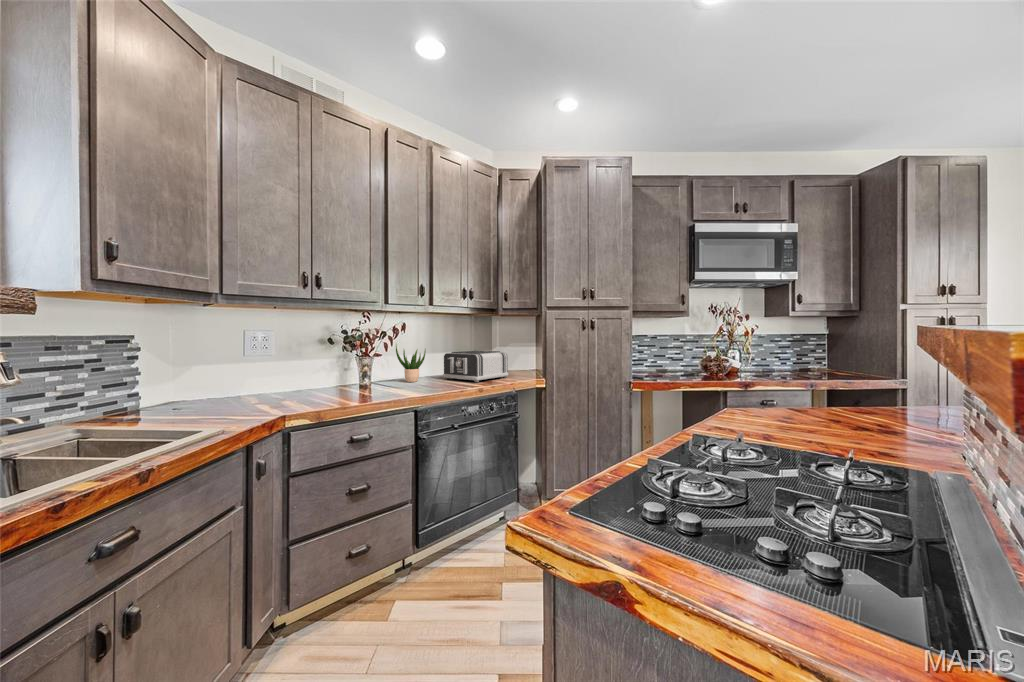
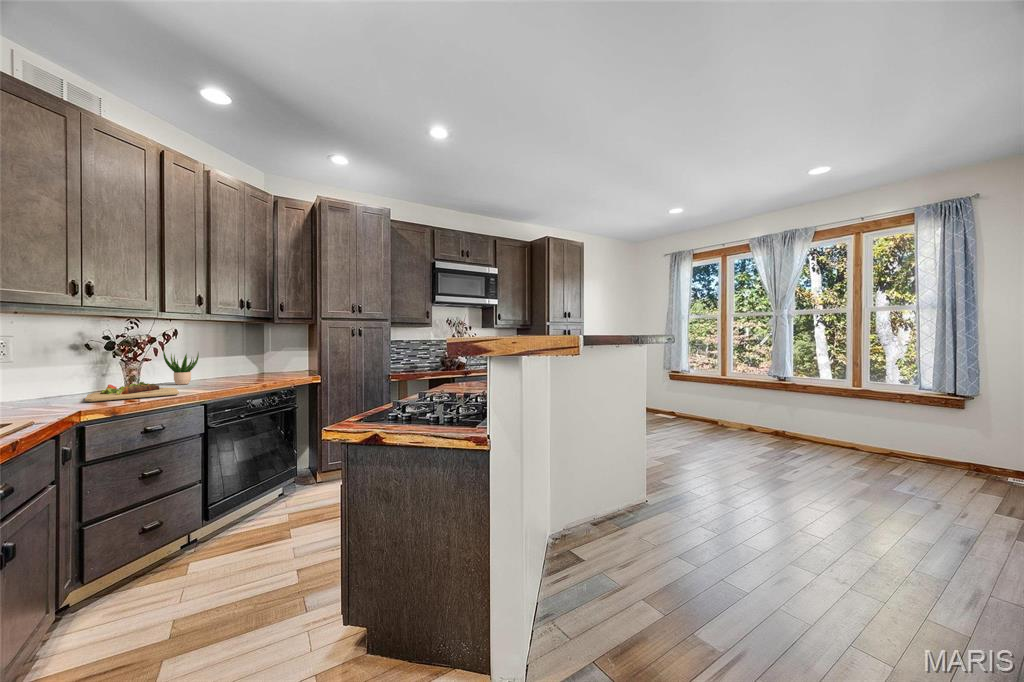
toaster: present [443,351,508,382] -> none [217,354,286,381]
cutting board: none [311,380,395,401] -> present [85,382,179,402]

